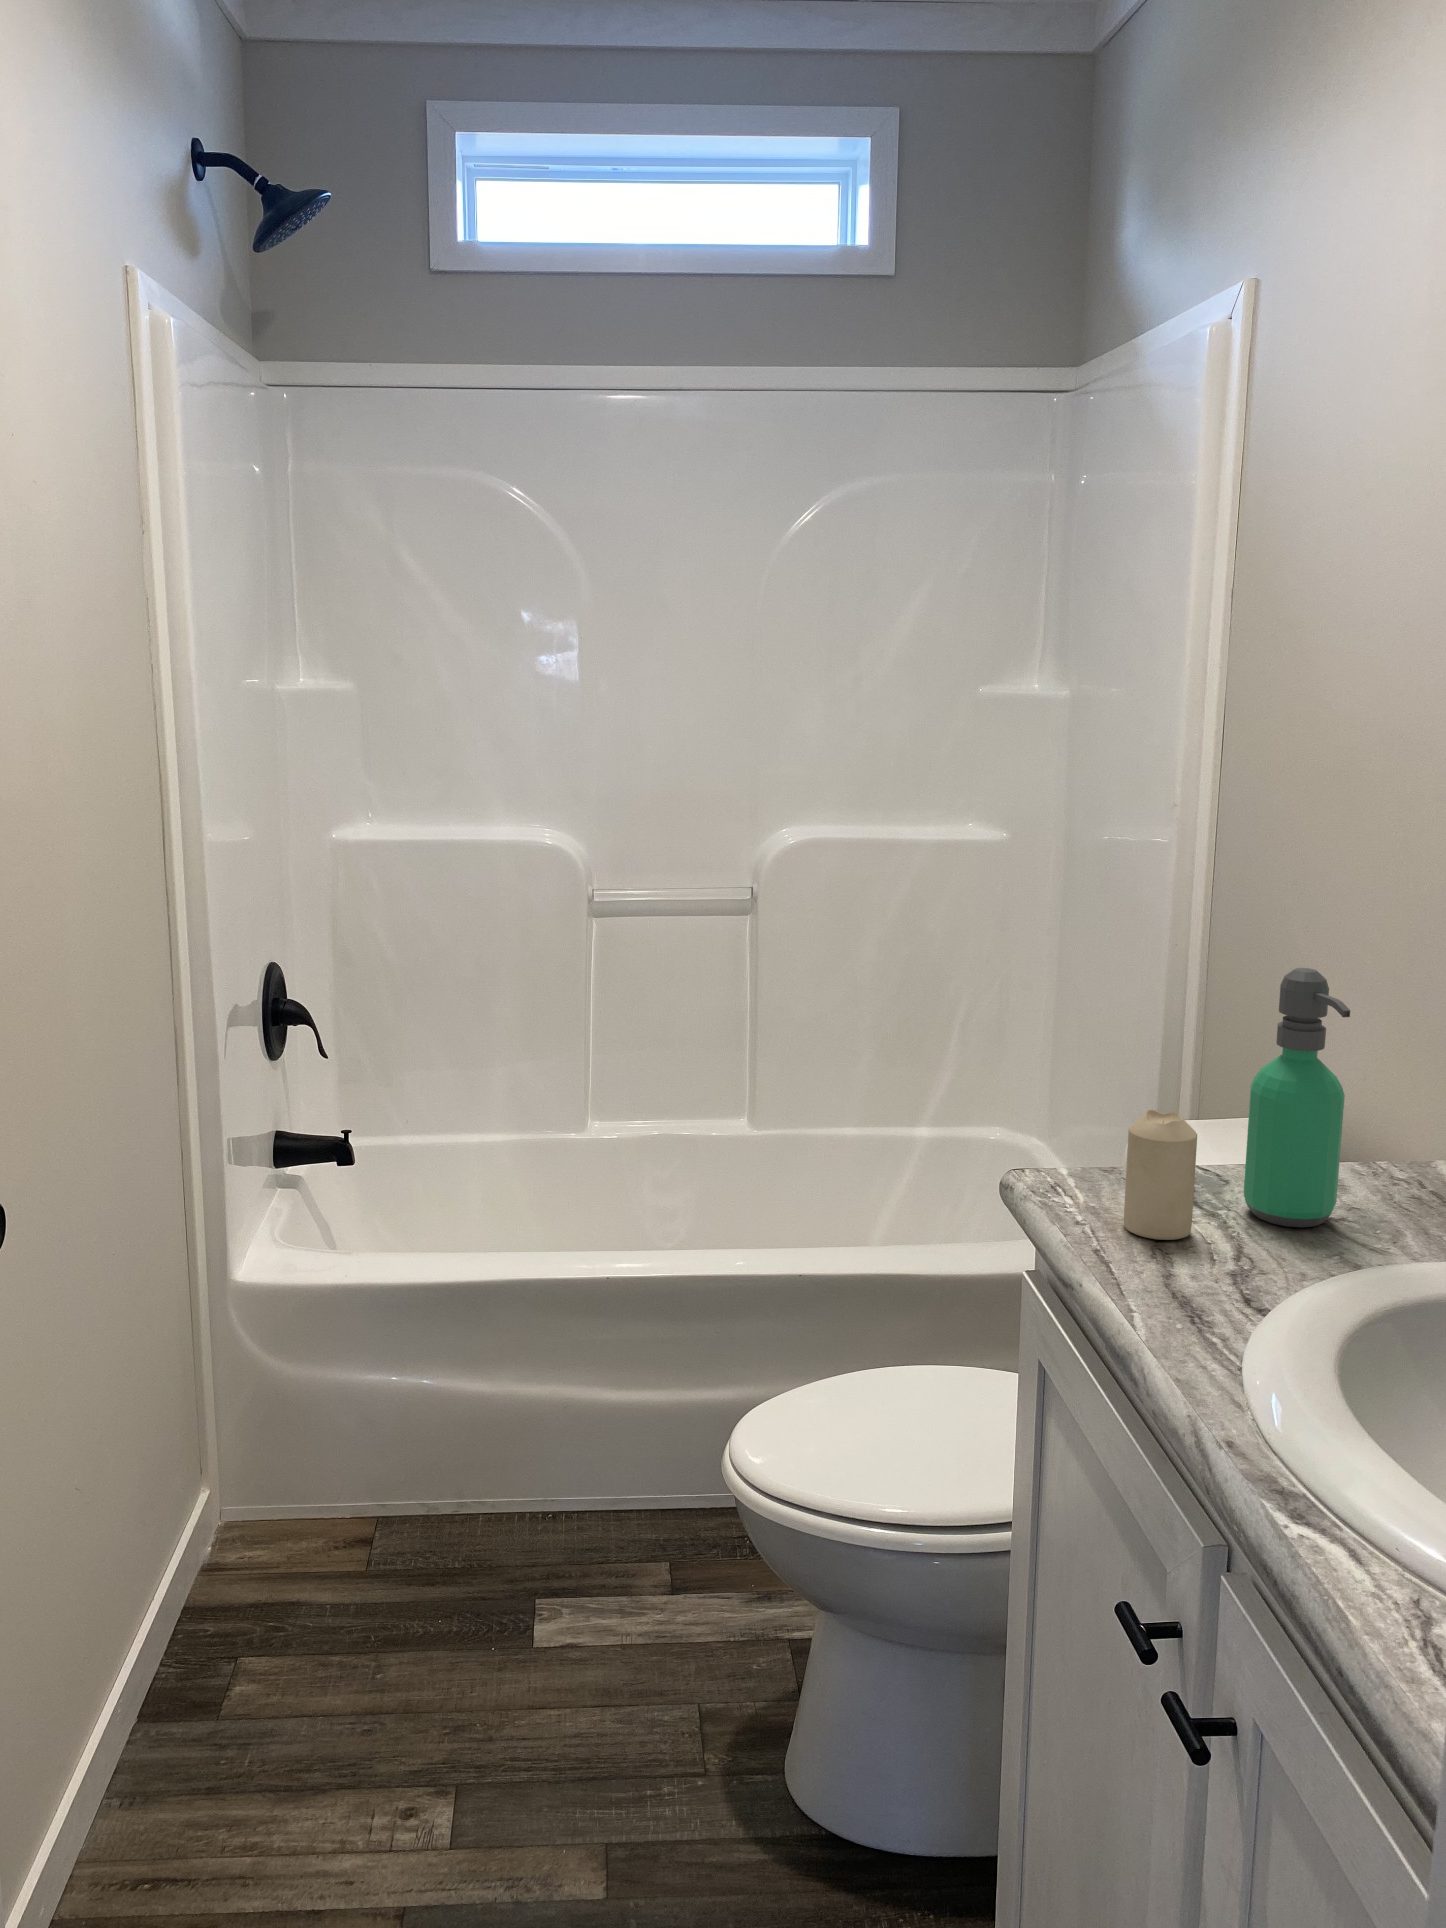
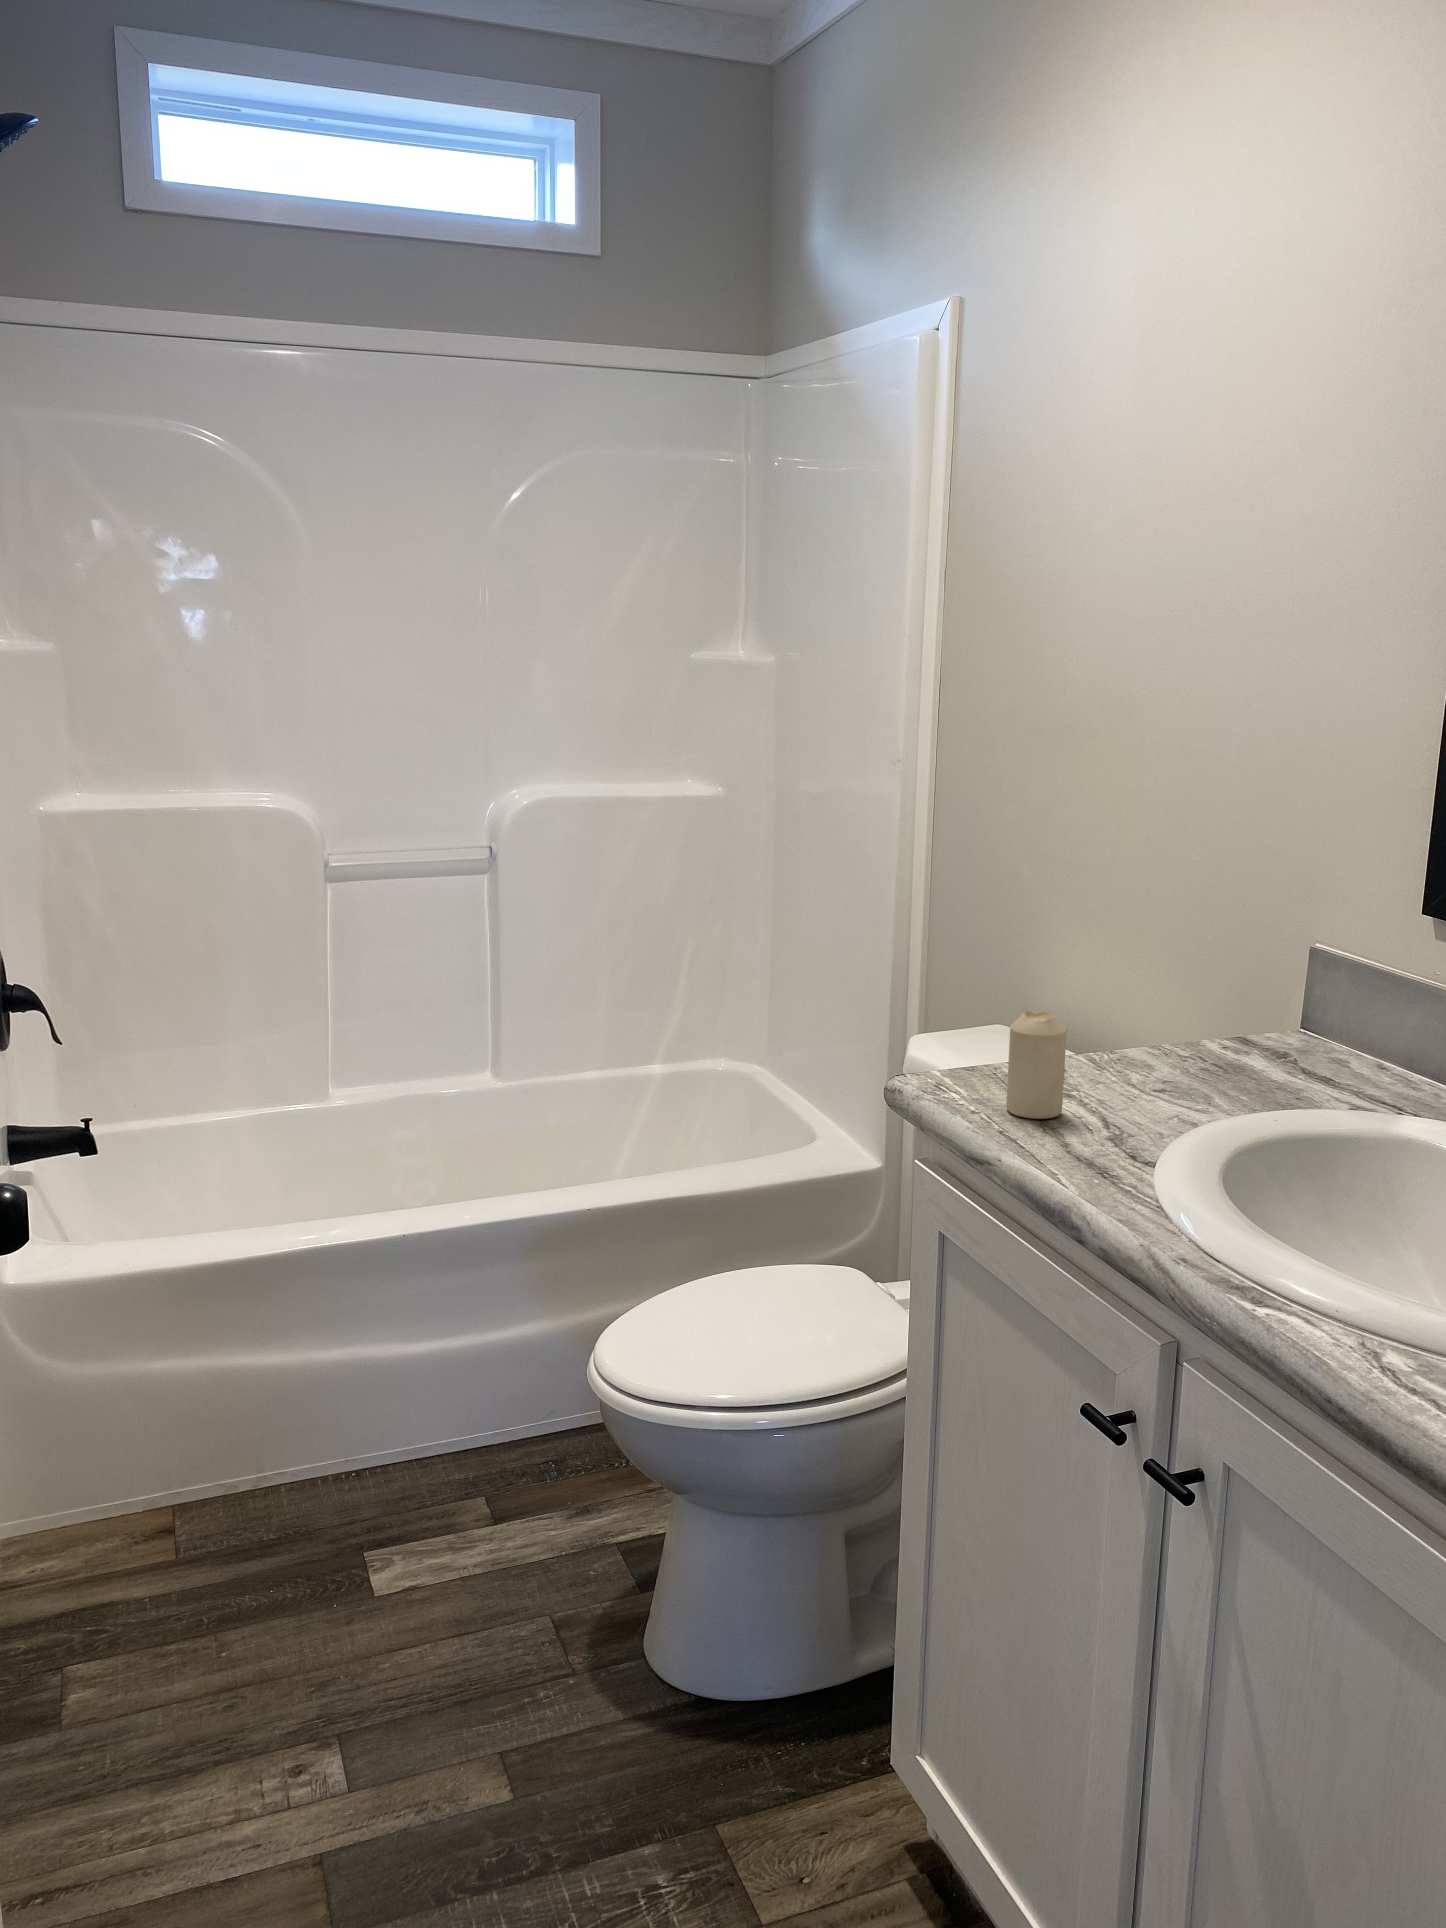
soap dispenser: present [1244,968,1350,1227] -> none [1086,885,1178,1100]

